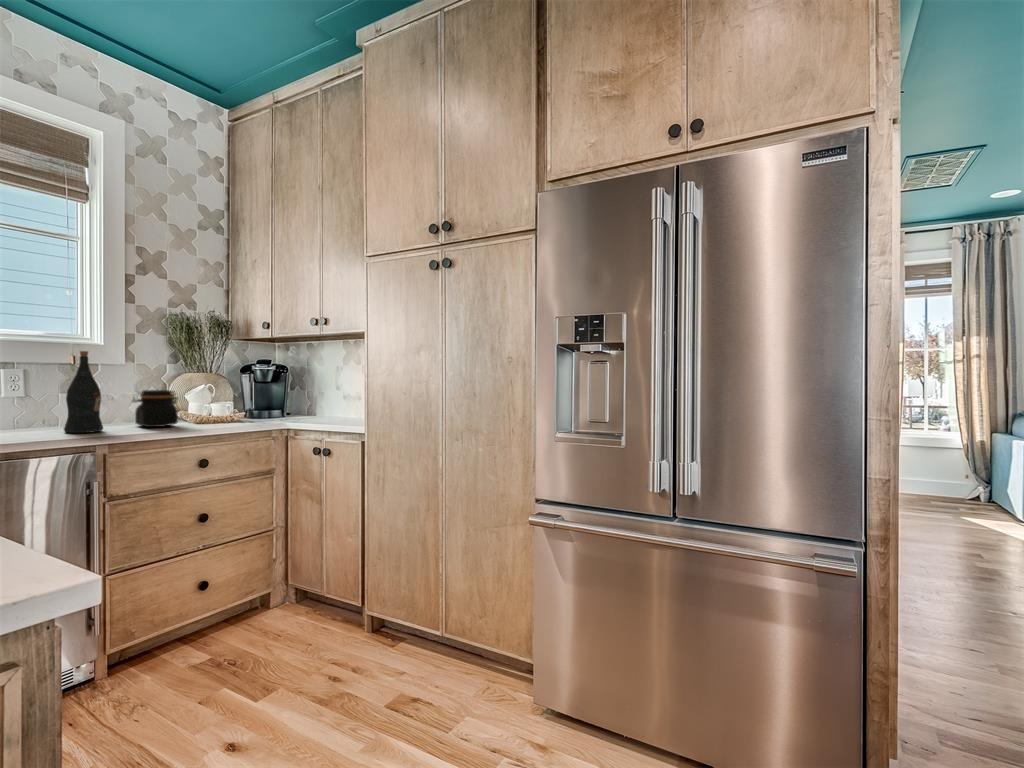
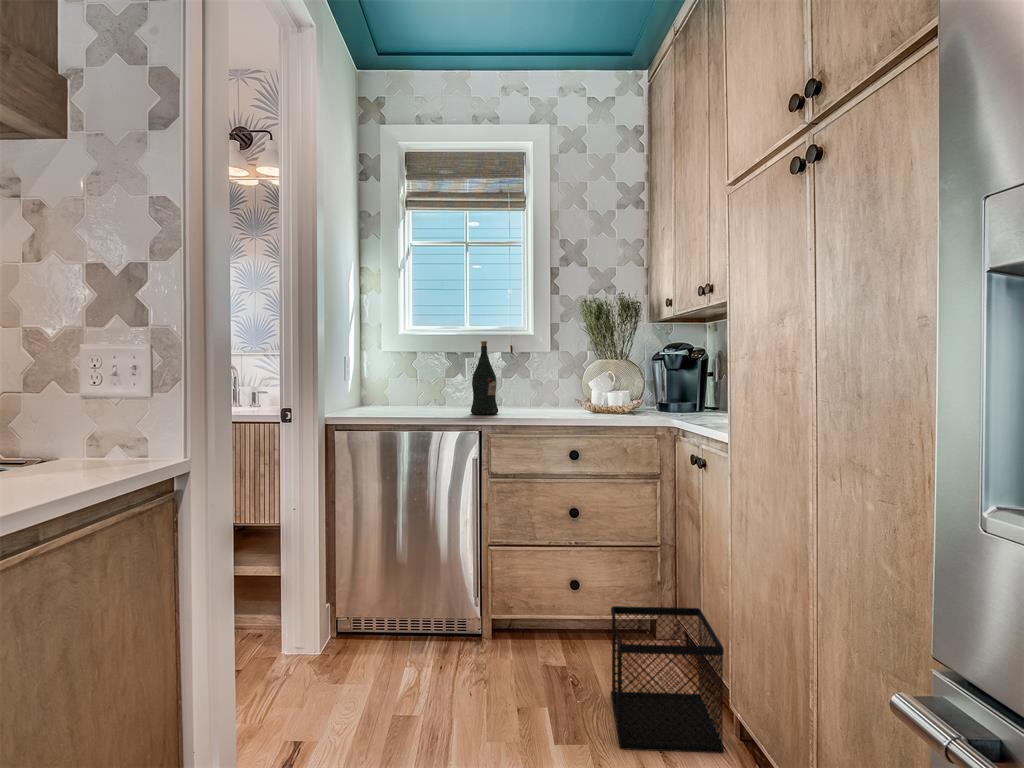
jar: present [133,390,179,427] -> none [526,377,566,414]
wastebasket: none [276,566,384,690] -> present [611,606,724,753]

